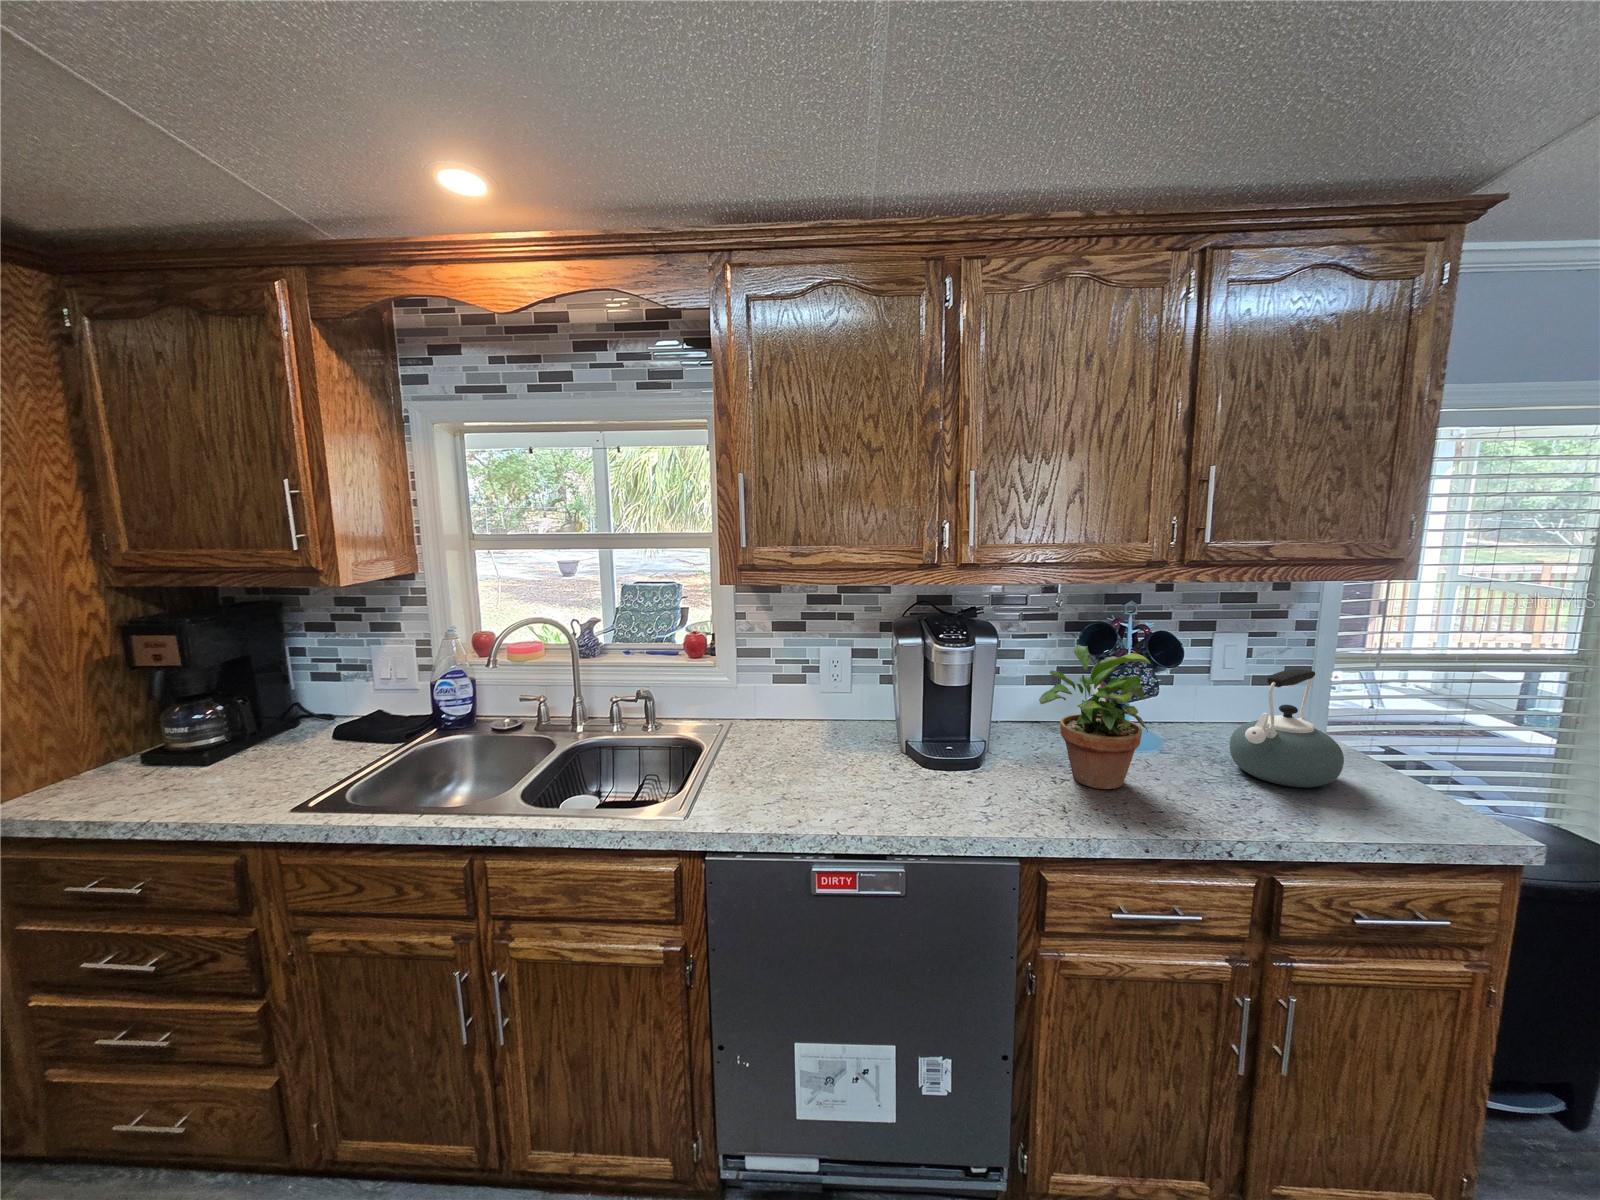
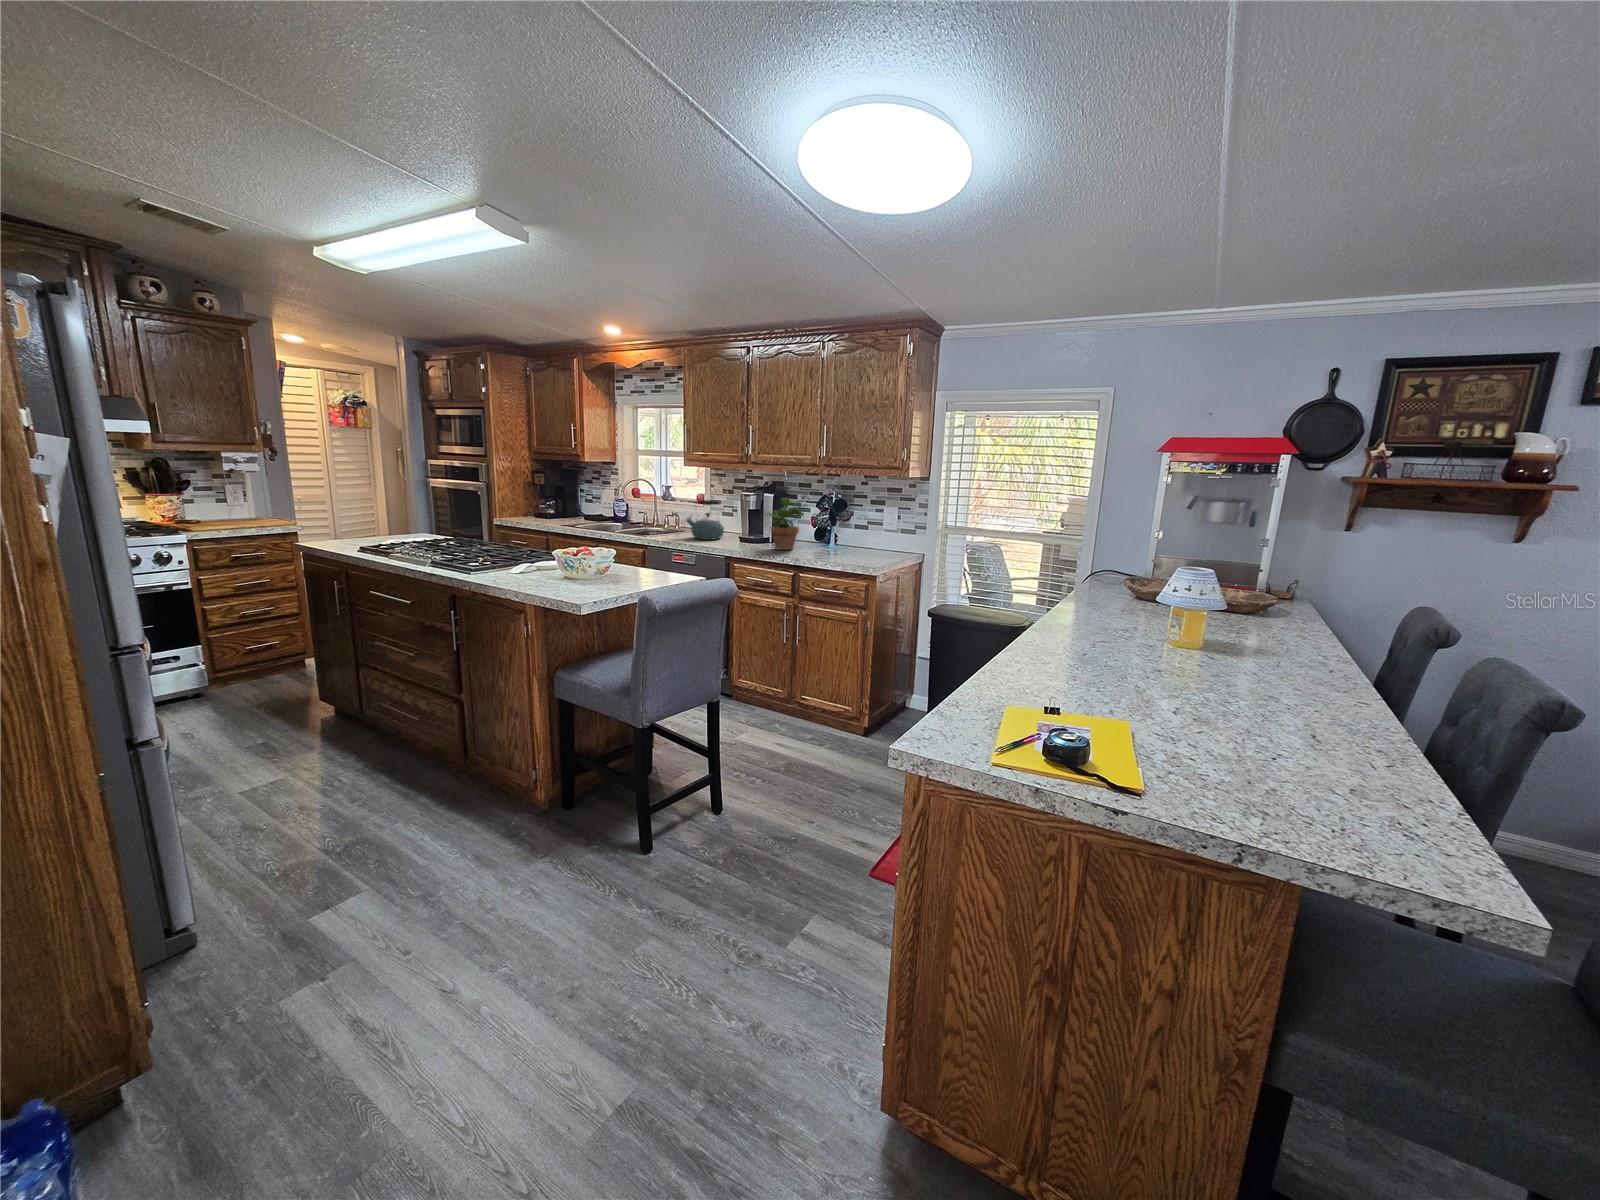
kettle: present [1230,668,1344,788] -> present [685,500,724,540]

